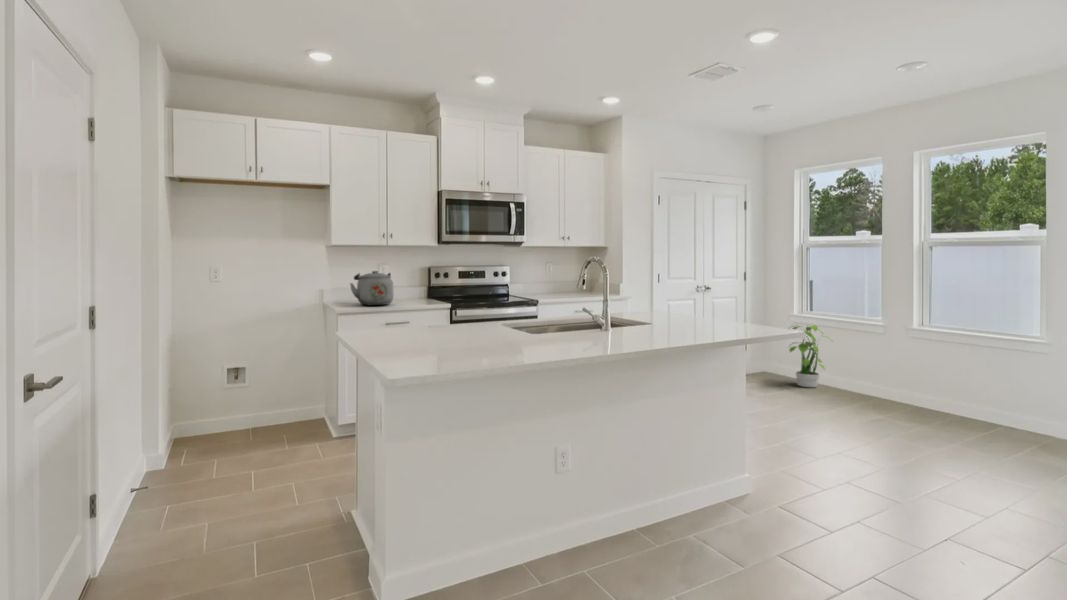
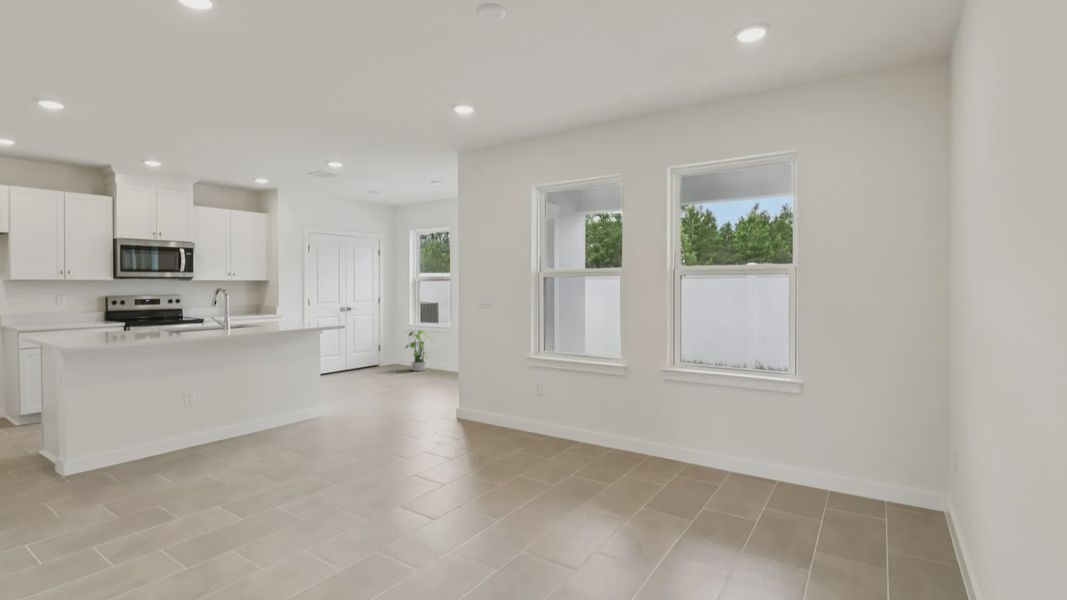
kettle: present [350,271,393,305] -> none [27,299,71,325]

